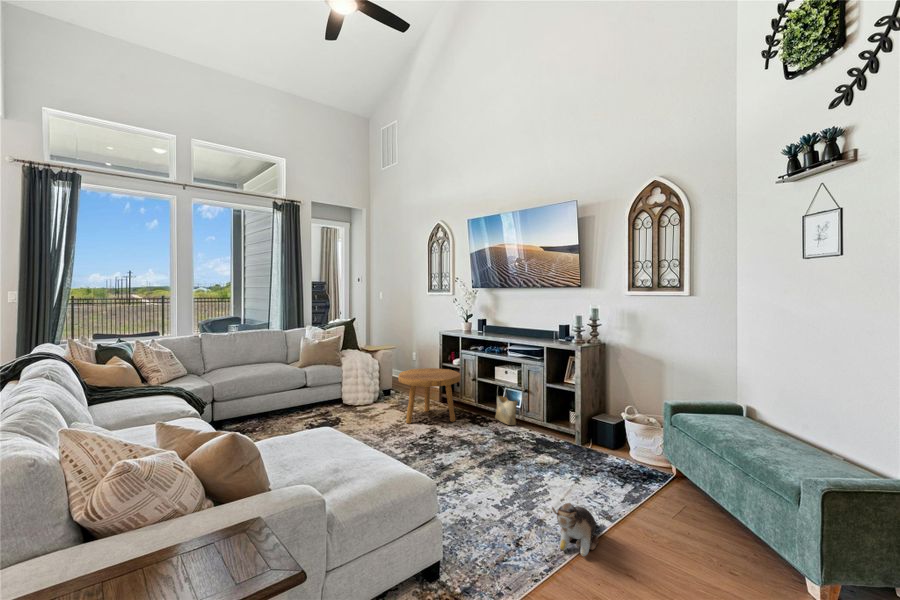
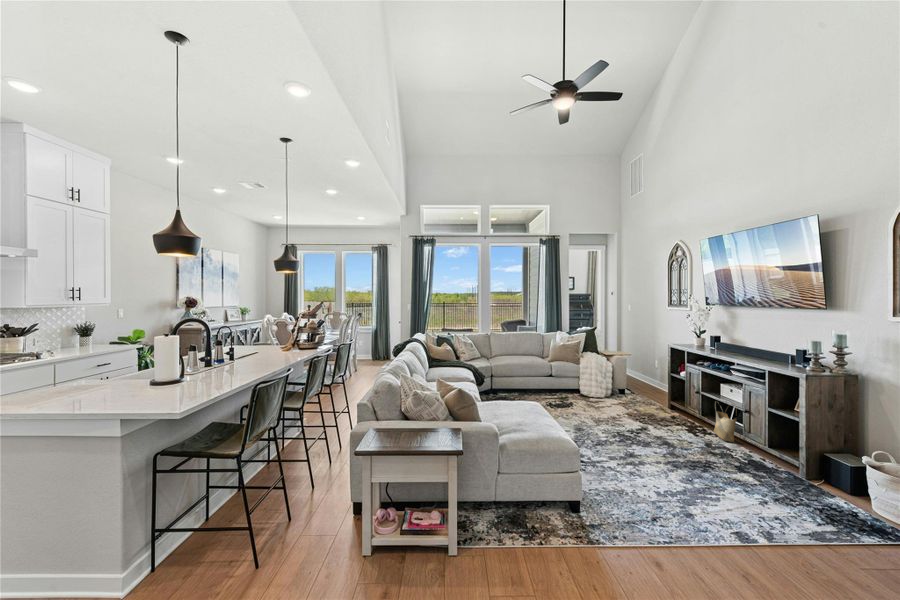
footstool: present [398,368,461,424] -> none [618,375,678,426]
plush toy: present [552,503,599,556] -> none [676,497,745,547]

